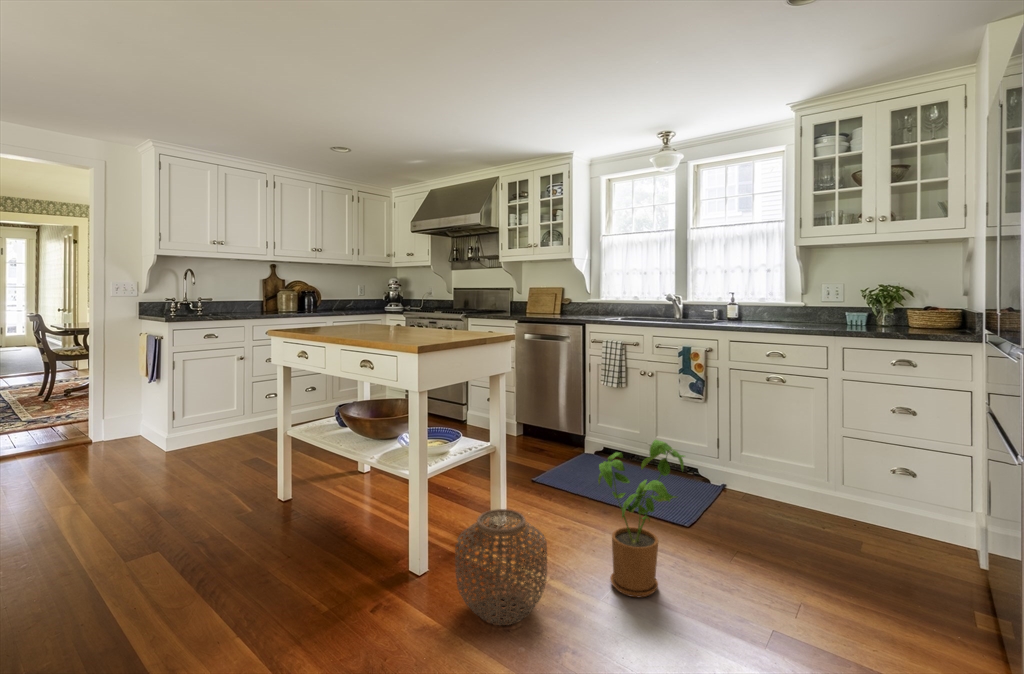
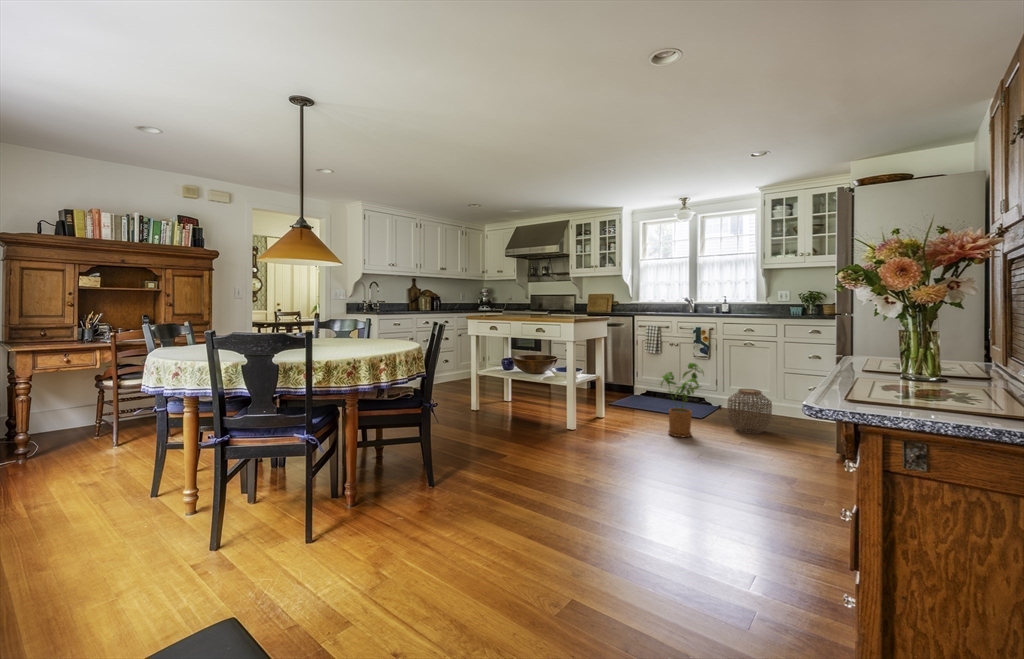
woven basket: present [455,509,547,625] -> present [727,389,772,434]

